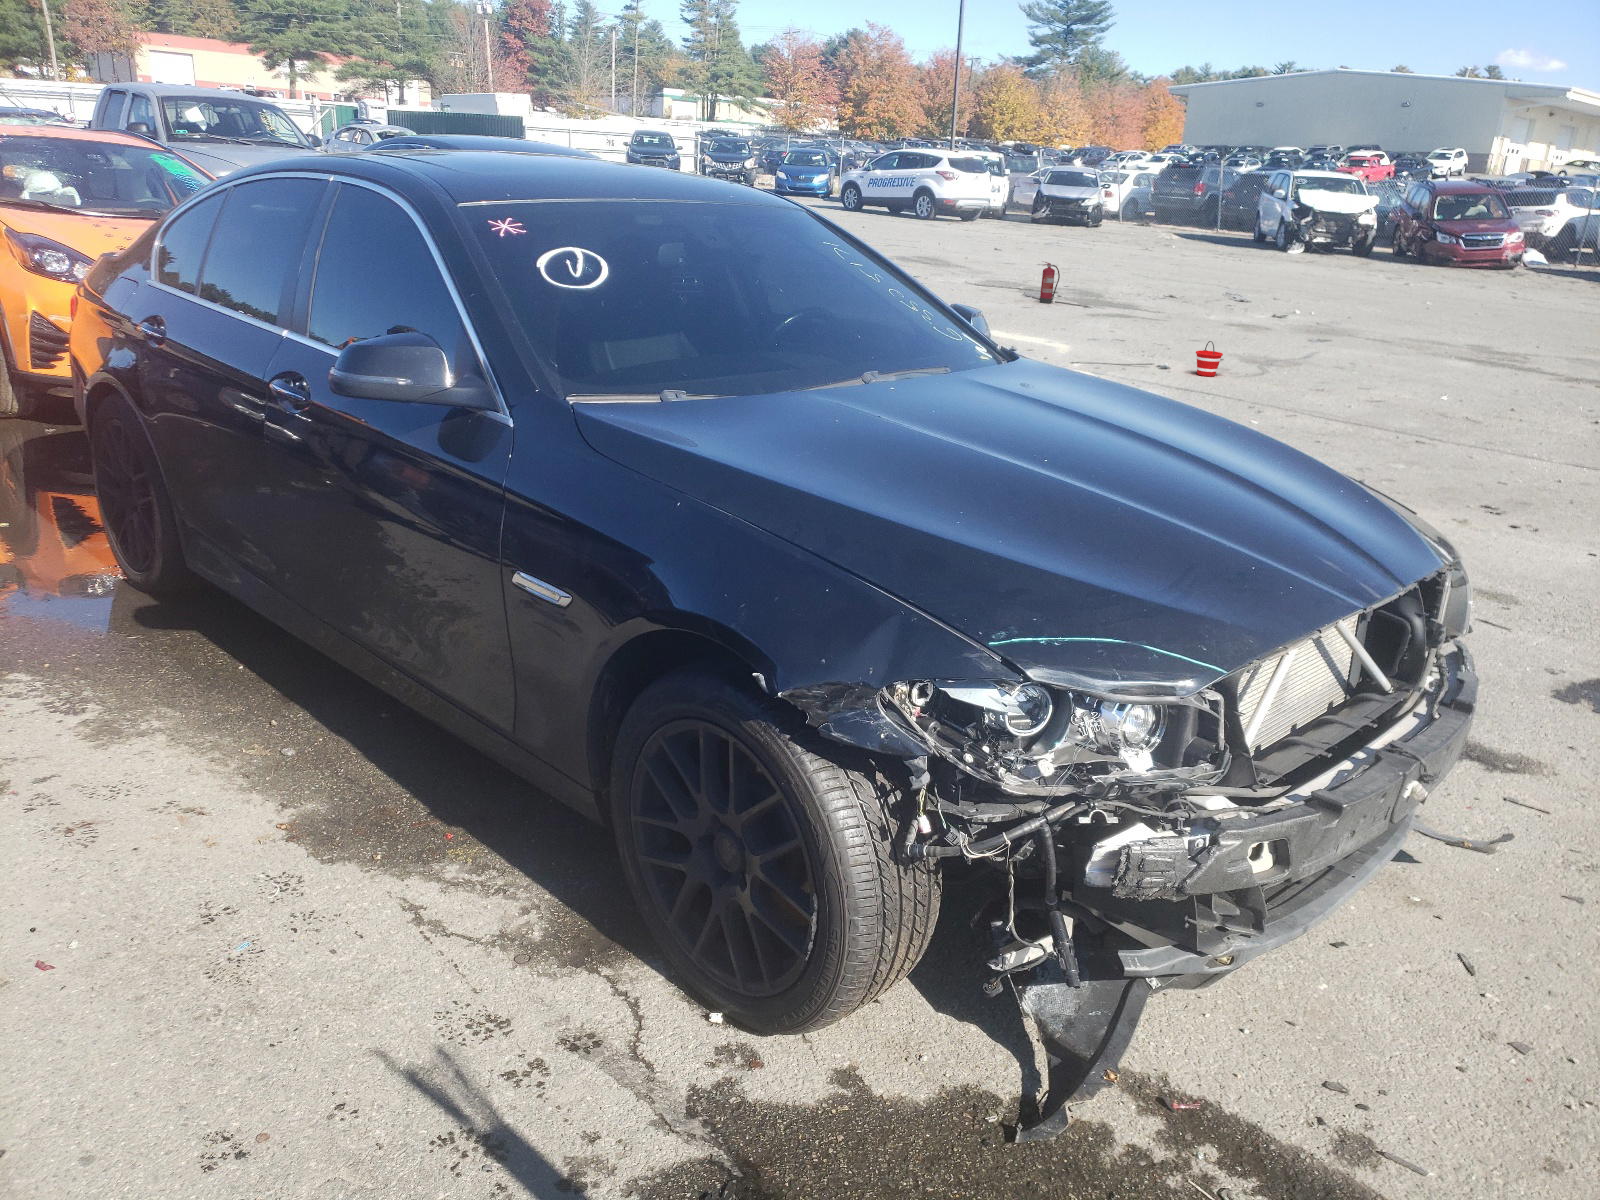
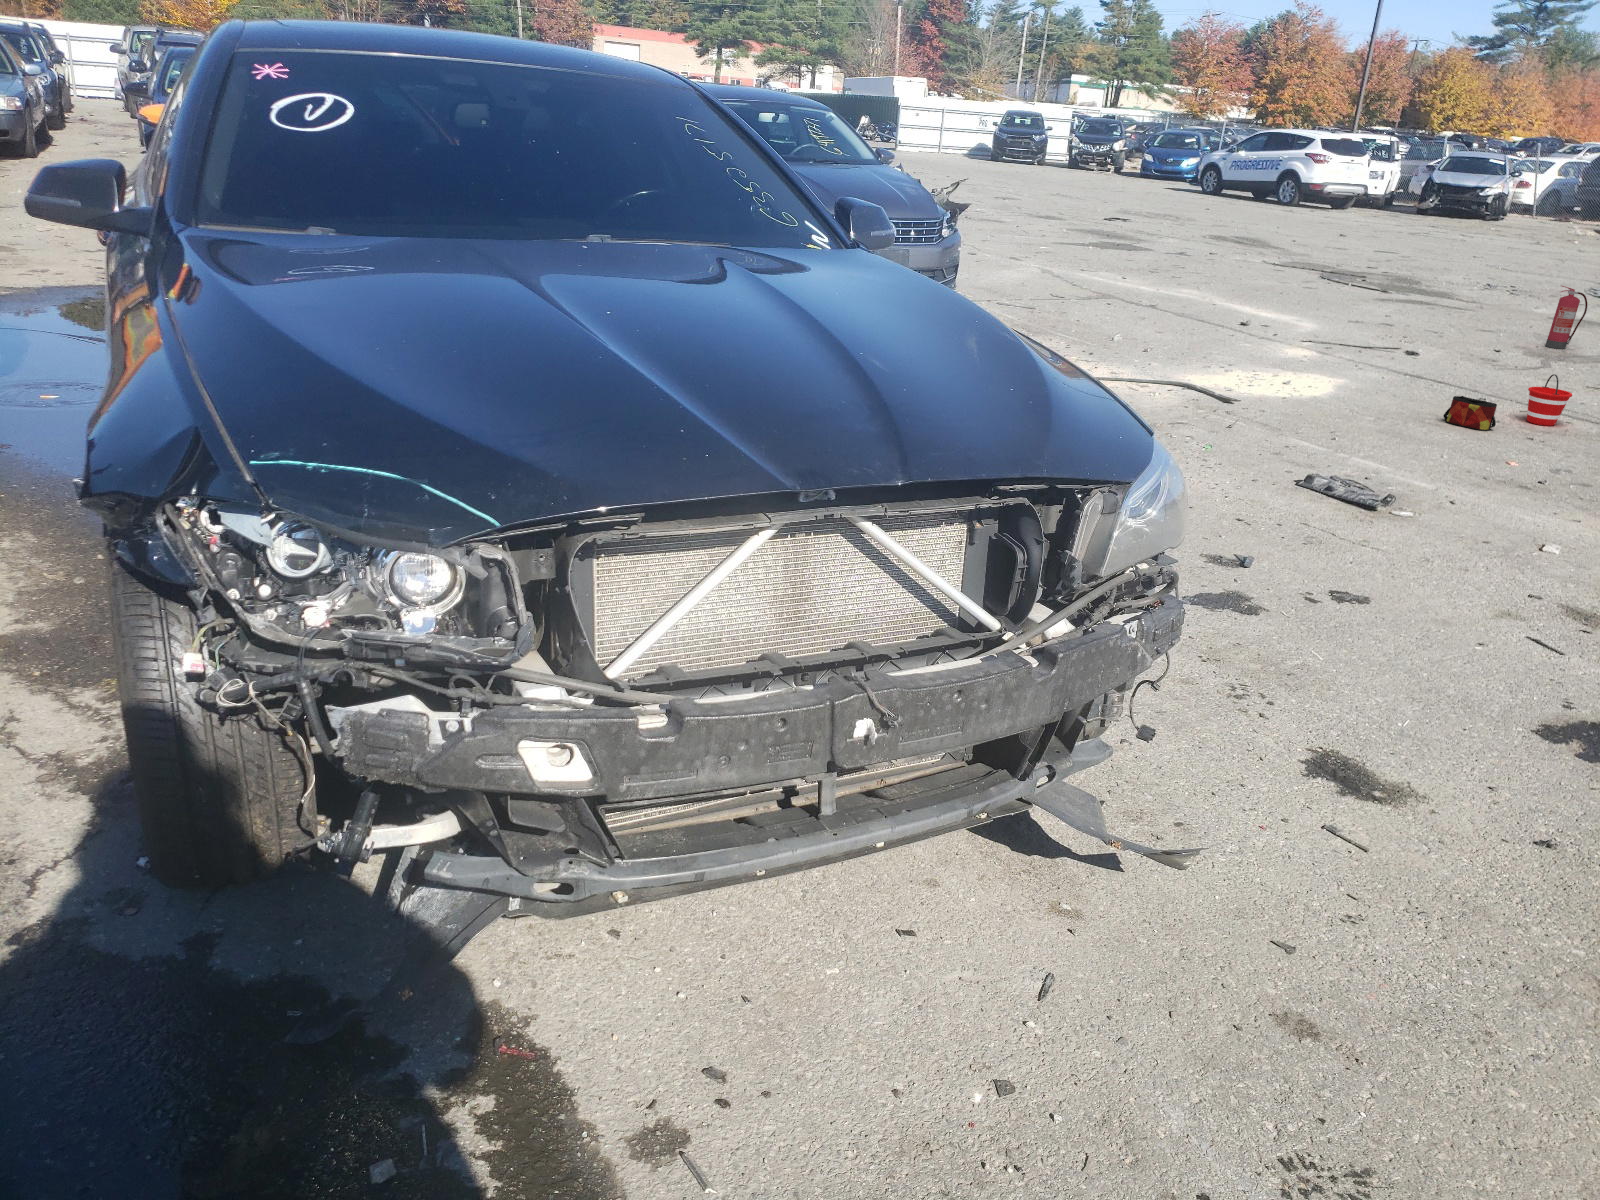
fire extinguisher: present [1040,262,1060,303] -> present [1545,286,1587,349]
bag: none [1148,359,1182,382] -> present [1443,396,1497,431]

